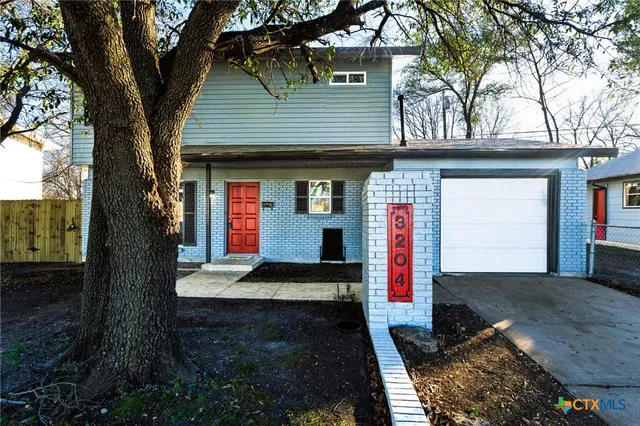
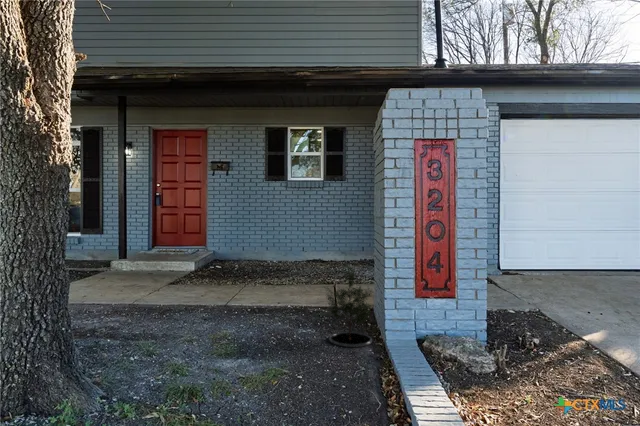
lounge chair: present [320,228,346,269] -> none [304,205,348,270]

